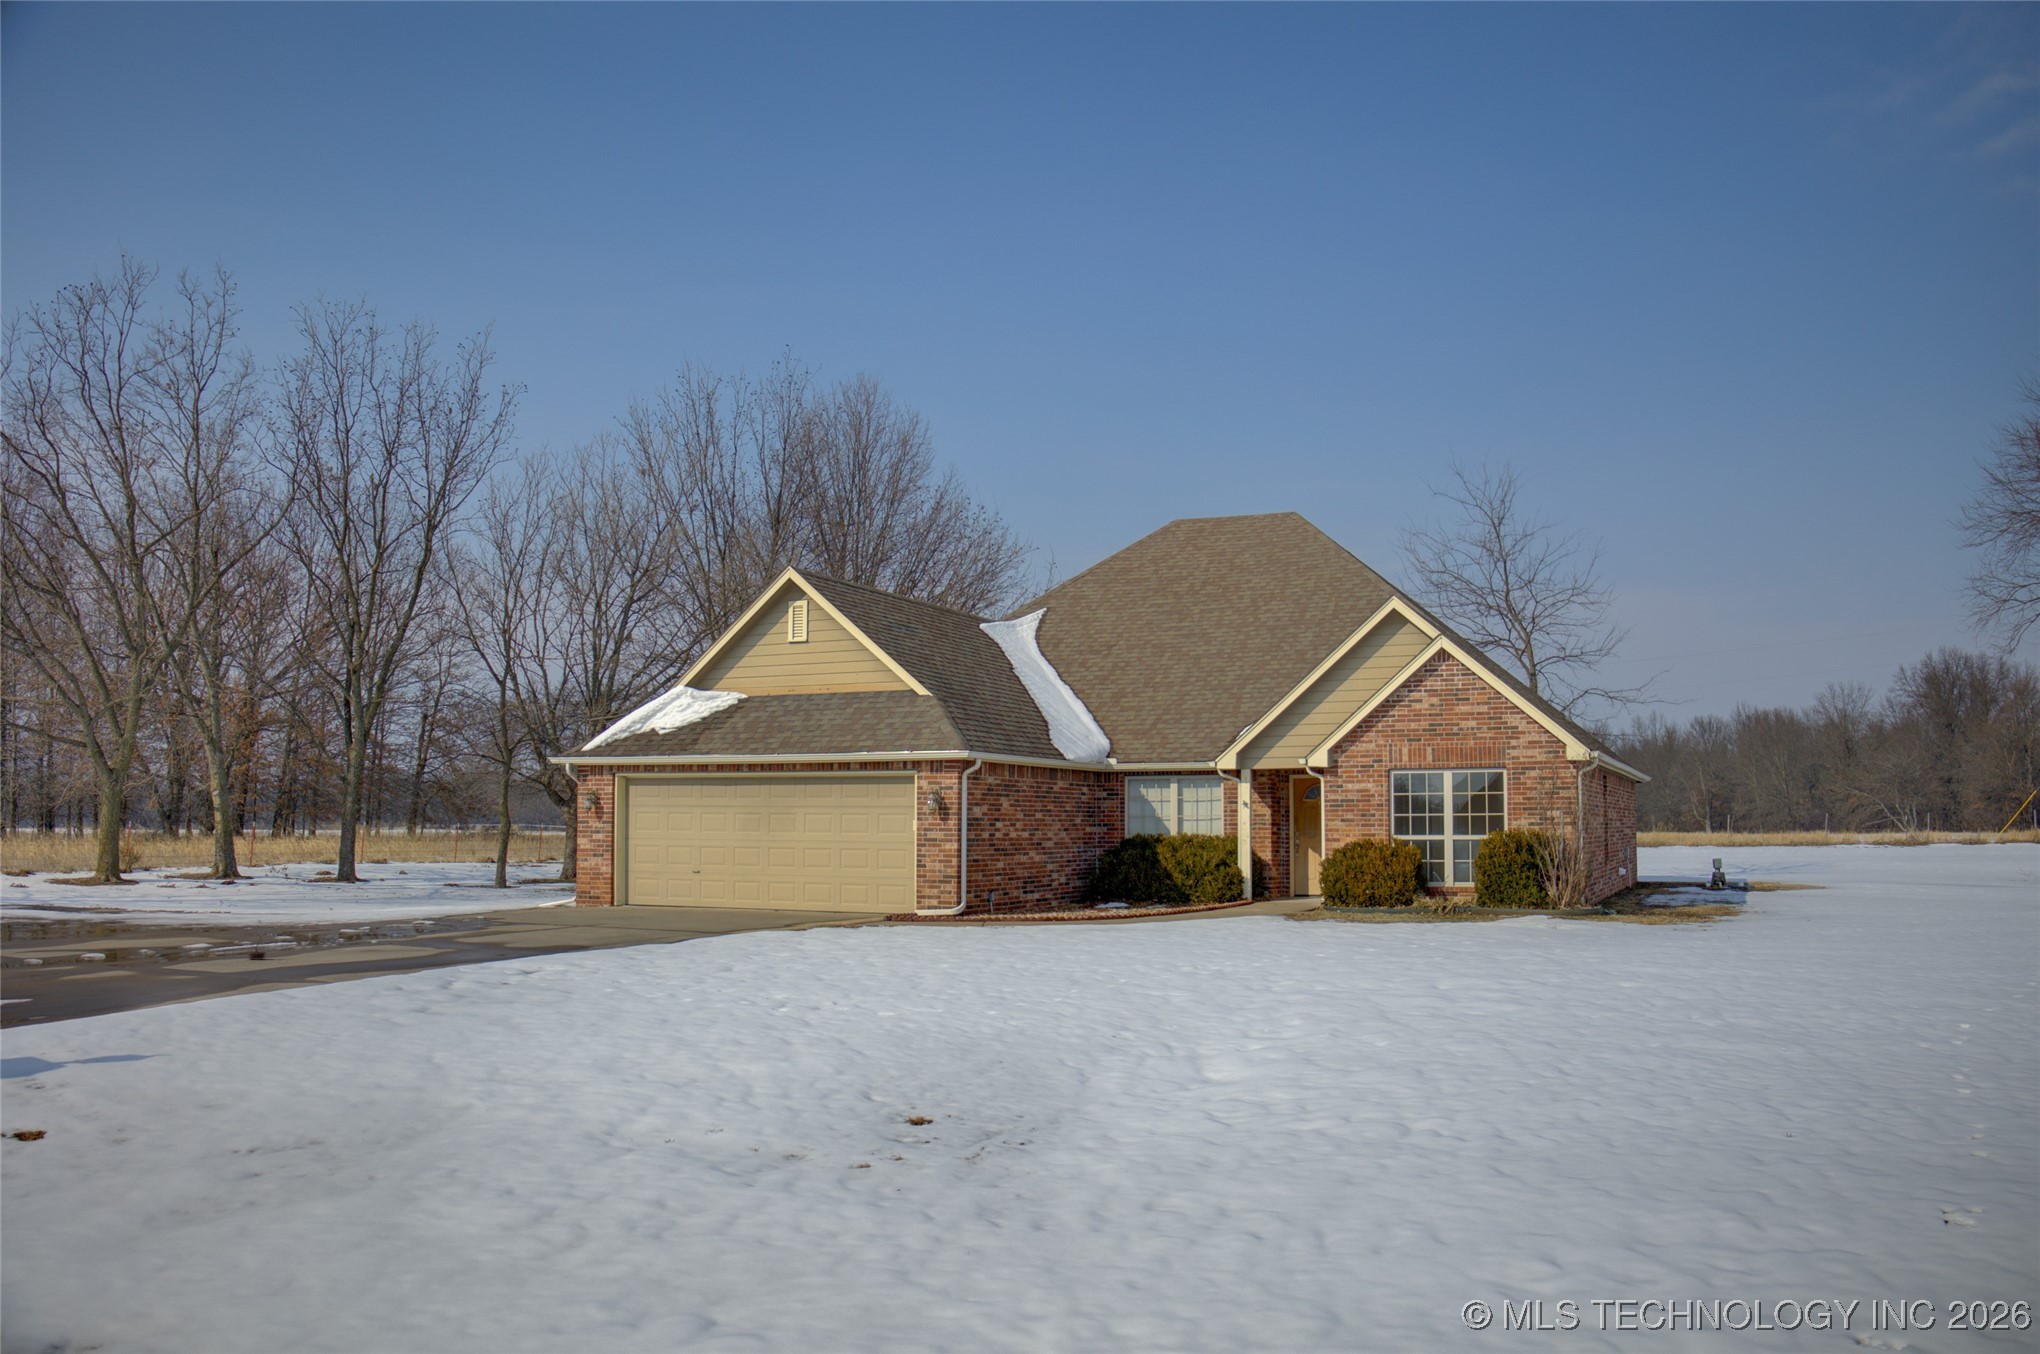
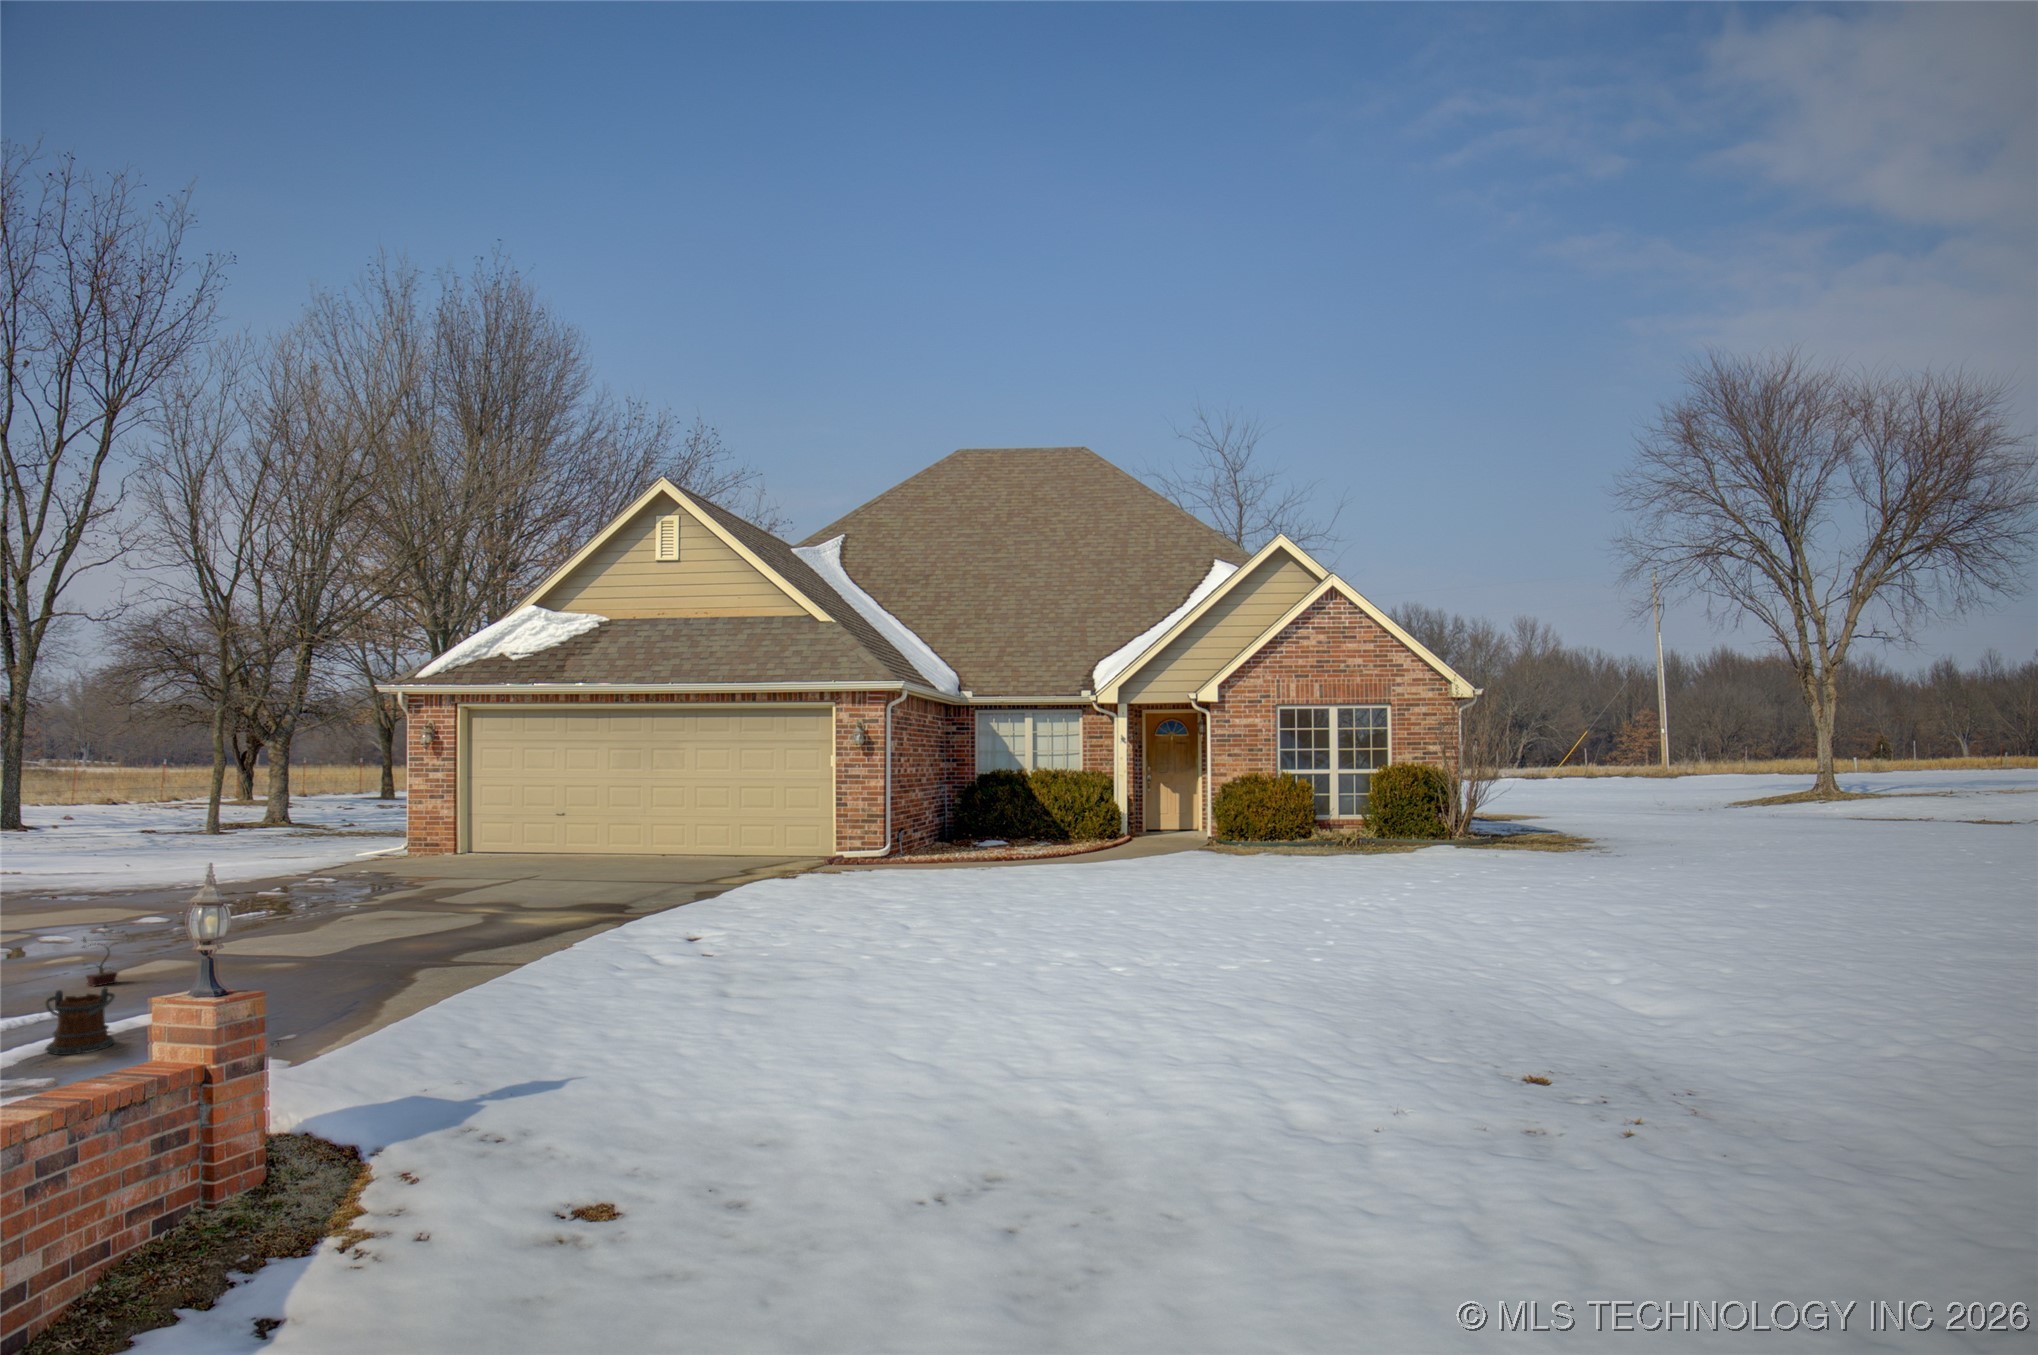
bucket: none [194,942,230,978] -> present [45,987,115,1055]

